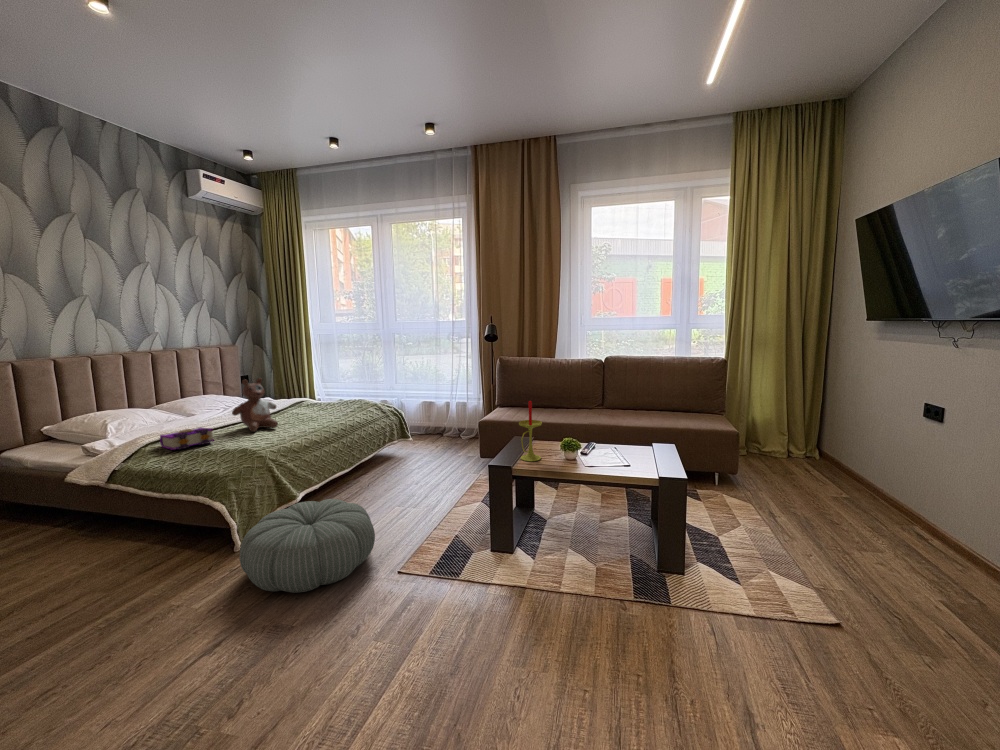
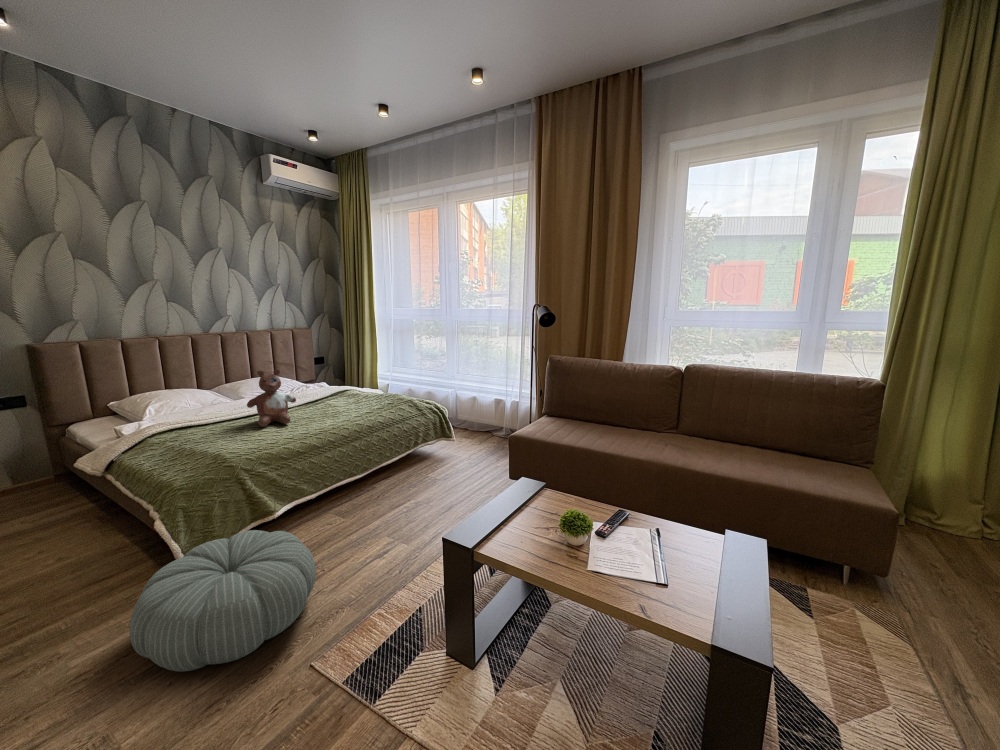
candle: present [519,401,542,461] -> none [497,442,535,534]
book: present [160,427,214,450] -> none [162,420,212,445]

